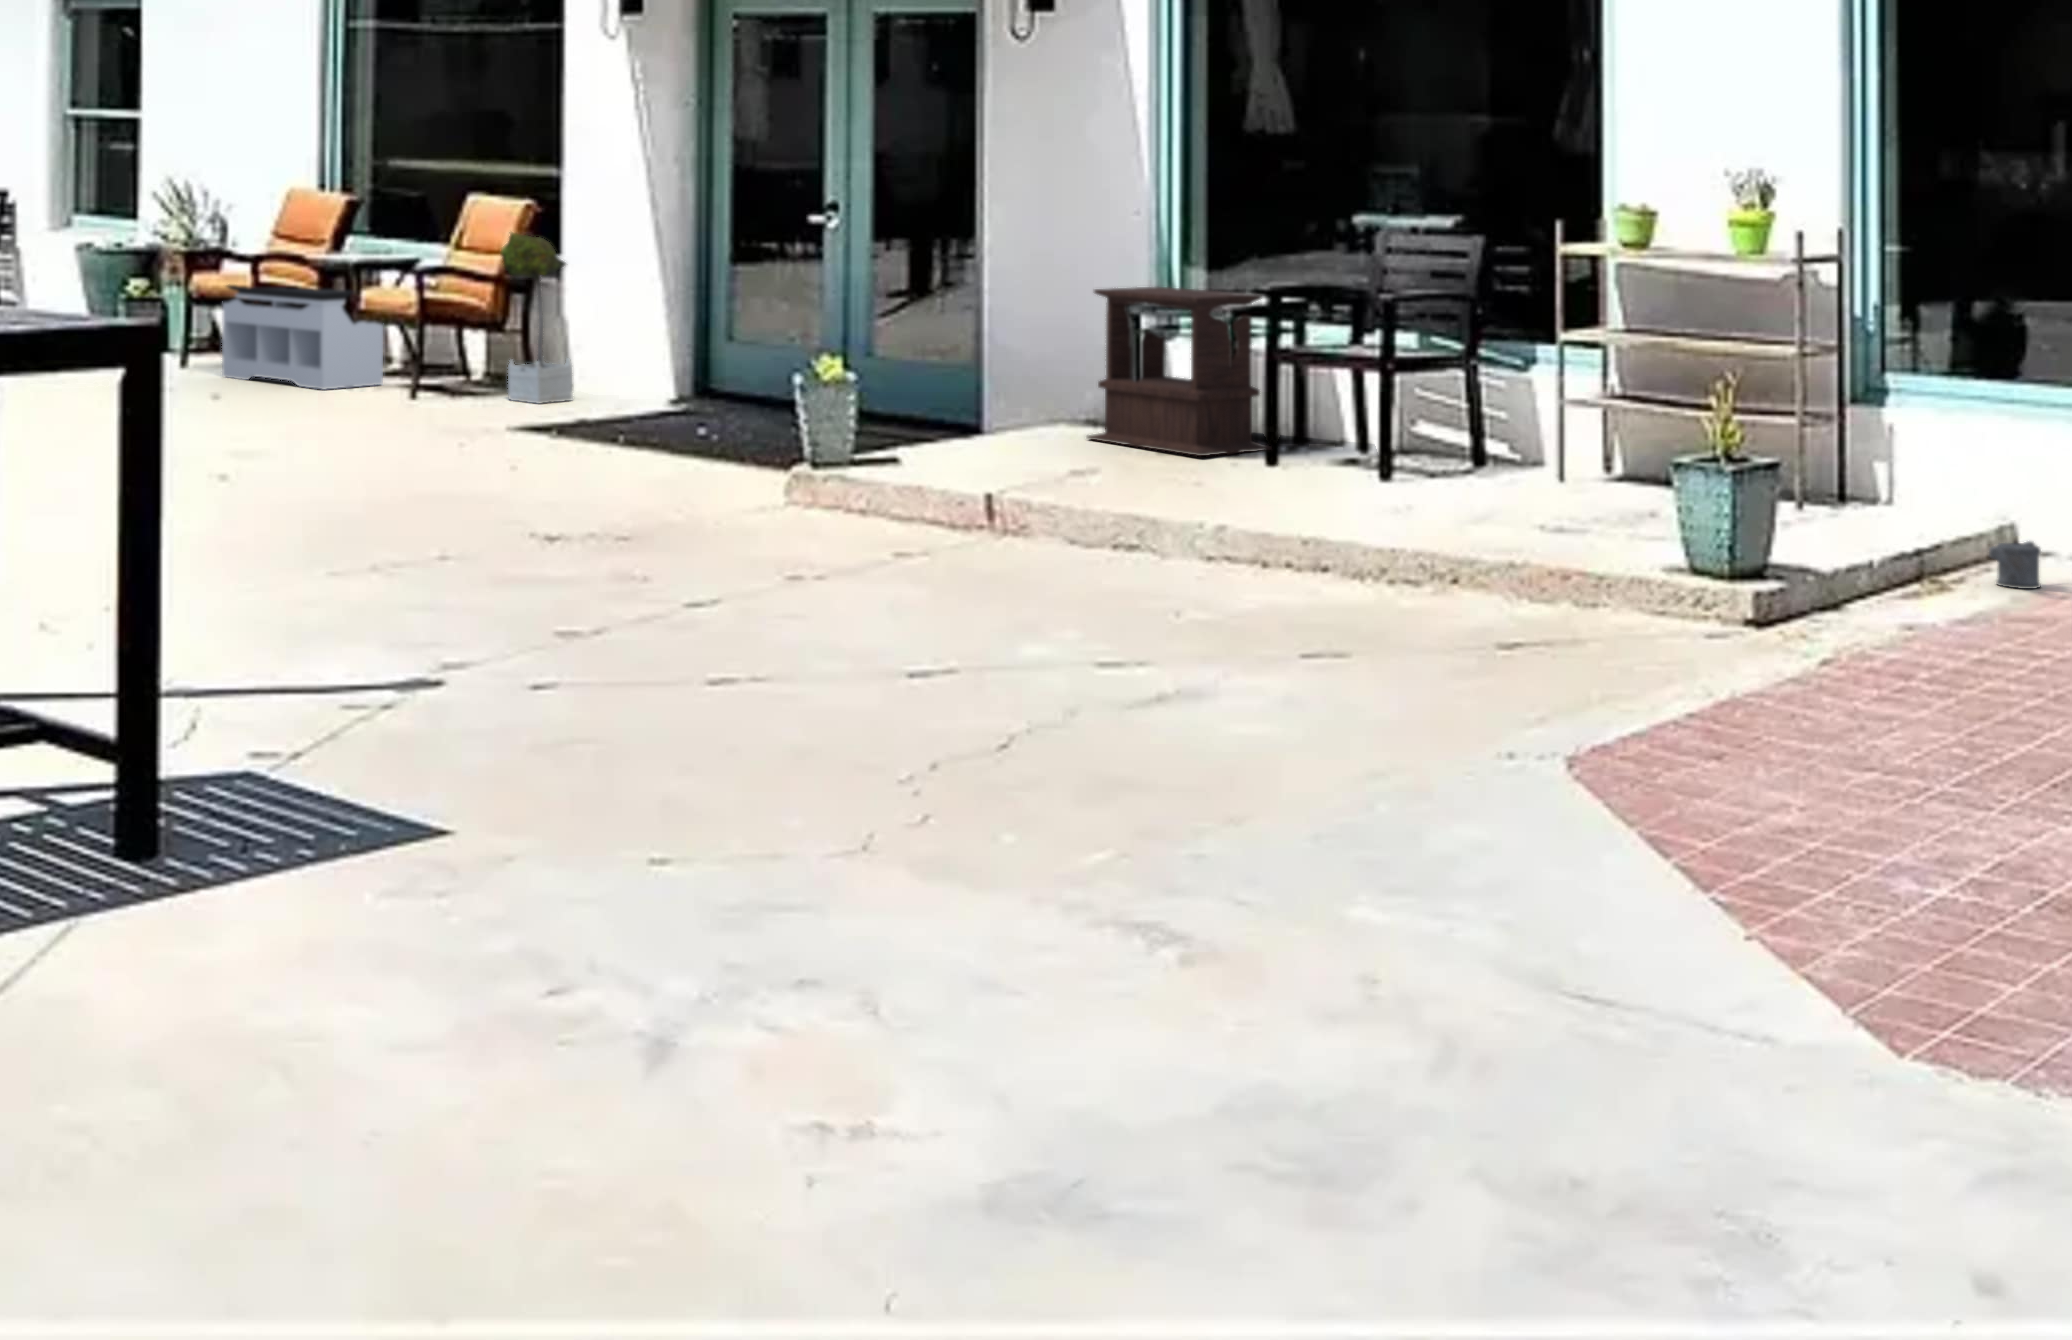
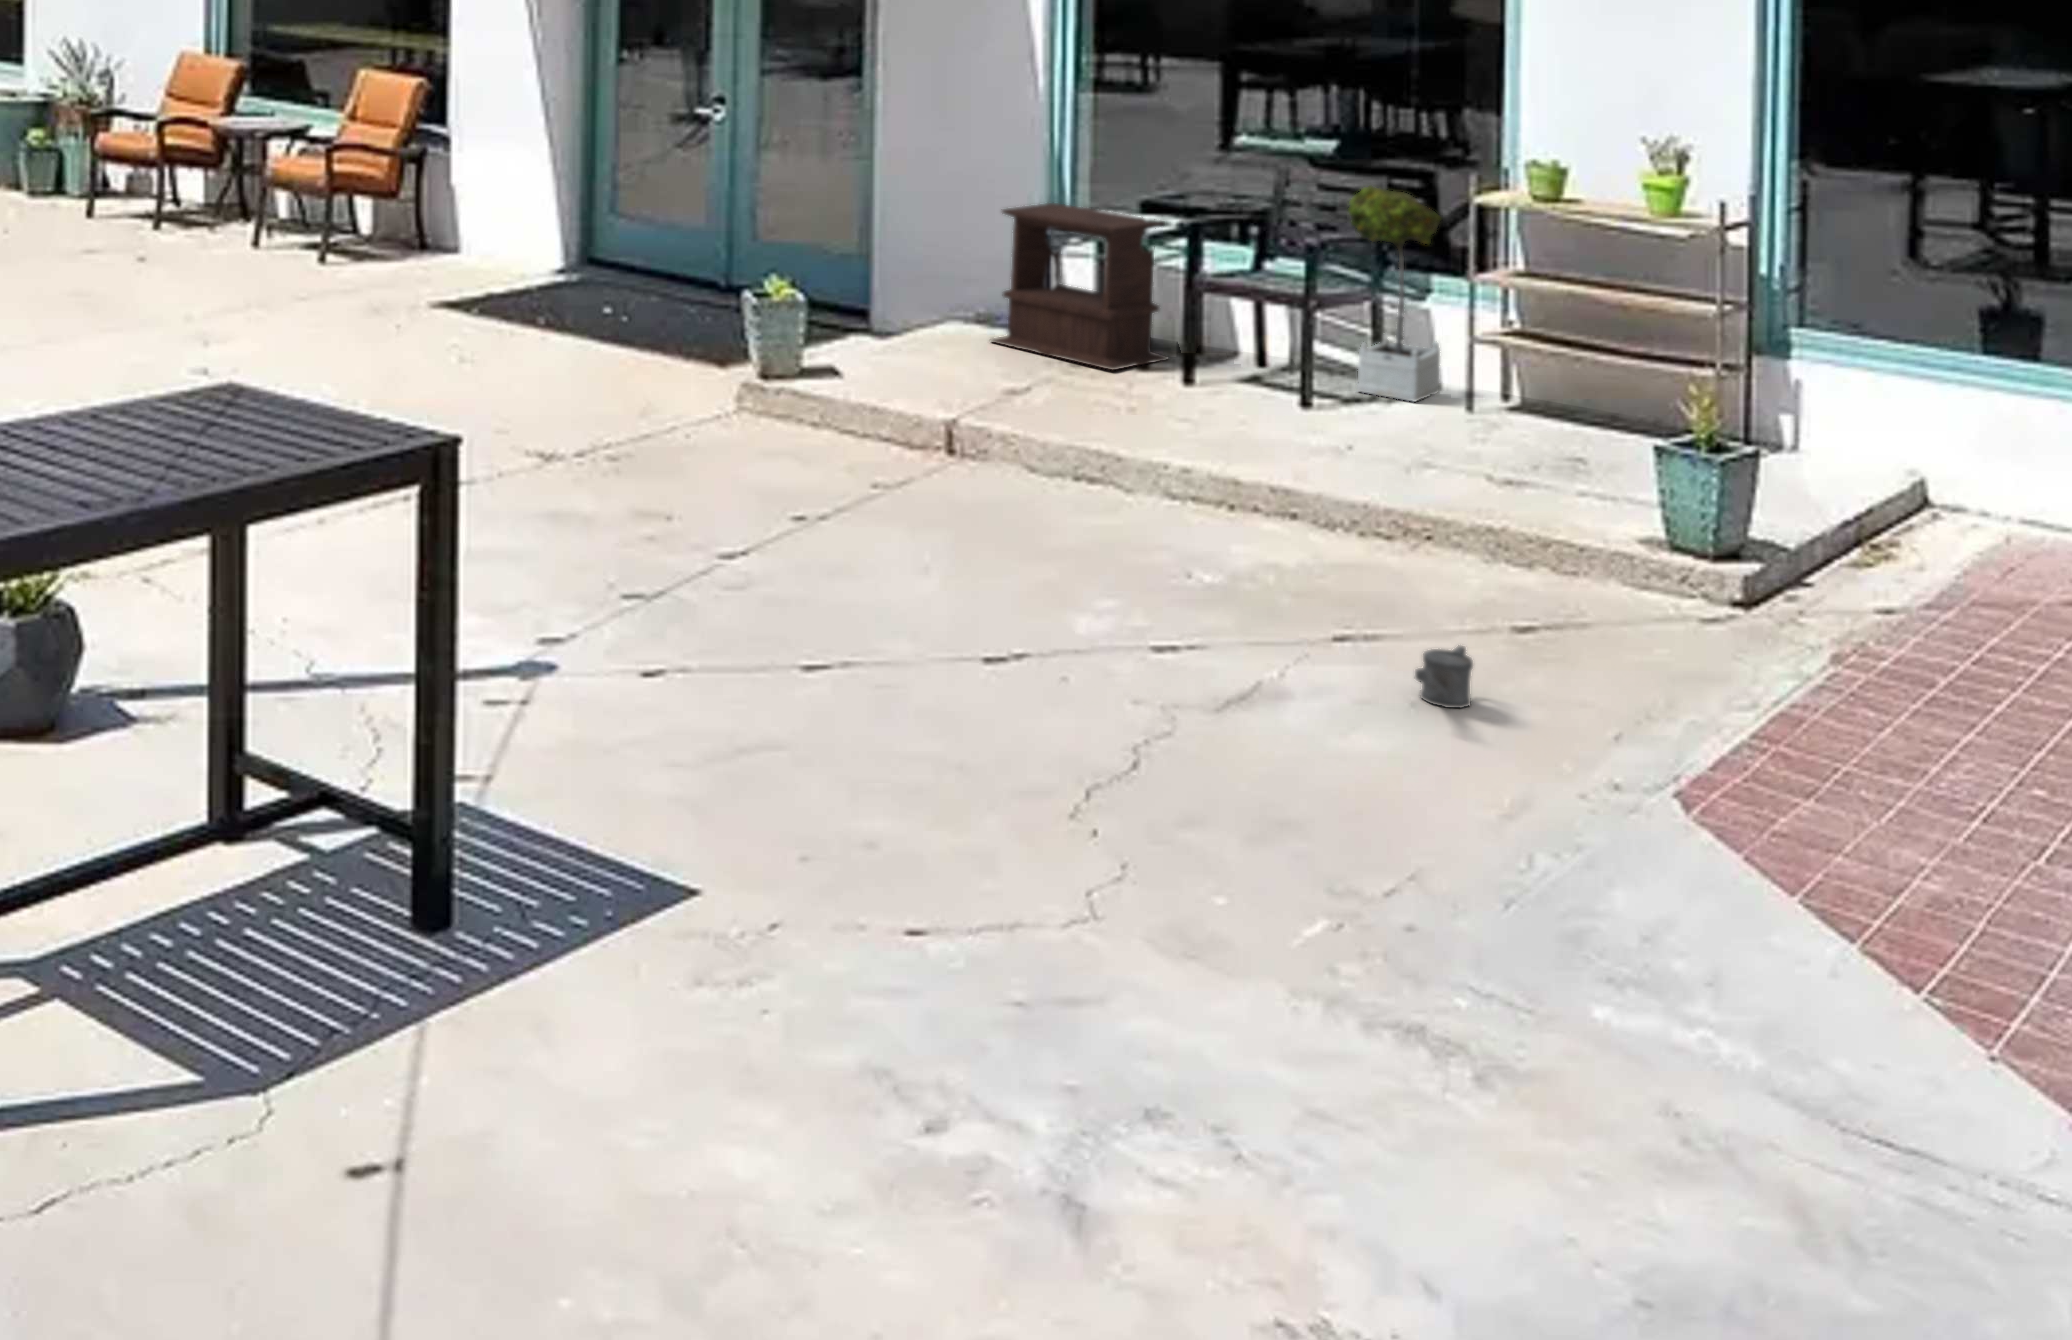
potted tree: present [501,232,573,403] -> present [1349,186,1441,401]
bench: present [222,285,383,389] -> none [125,136,275,241]
watering can: present [1989,541,2041,589] -> present [1415,645,1473,708]

